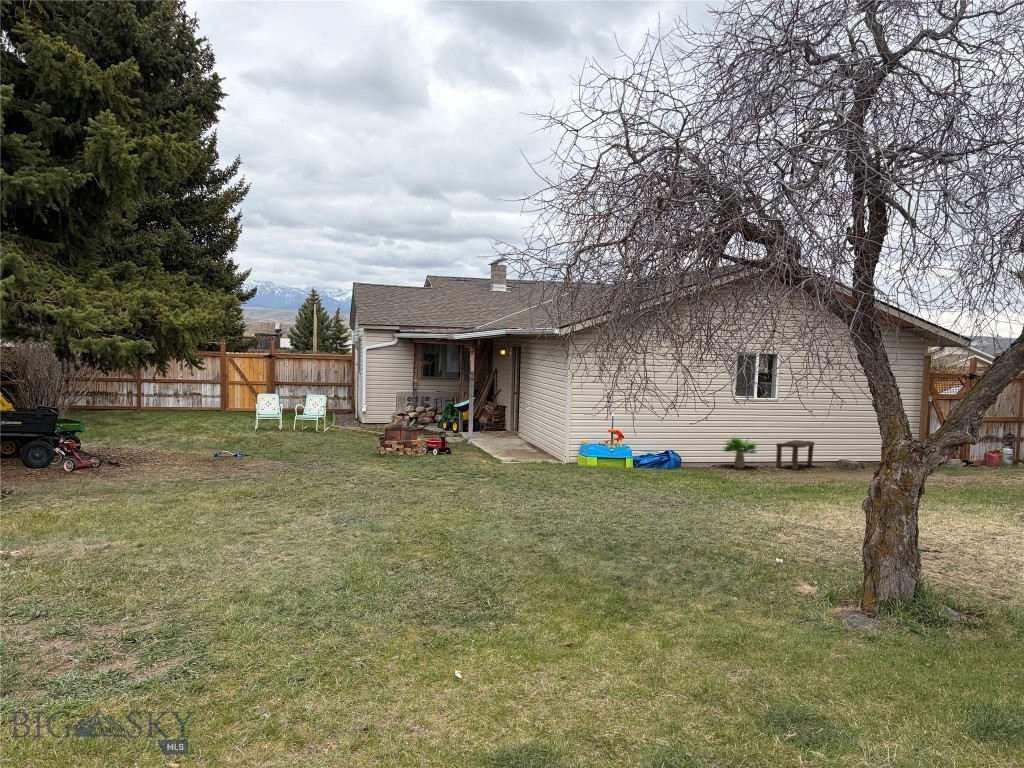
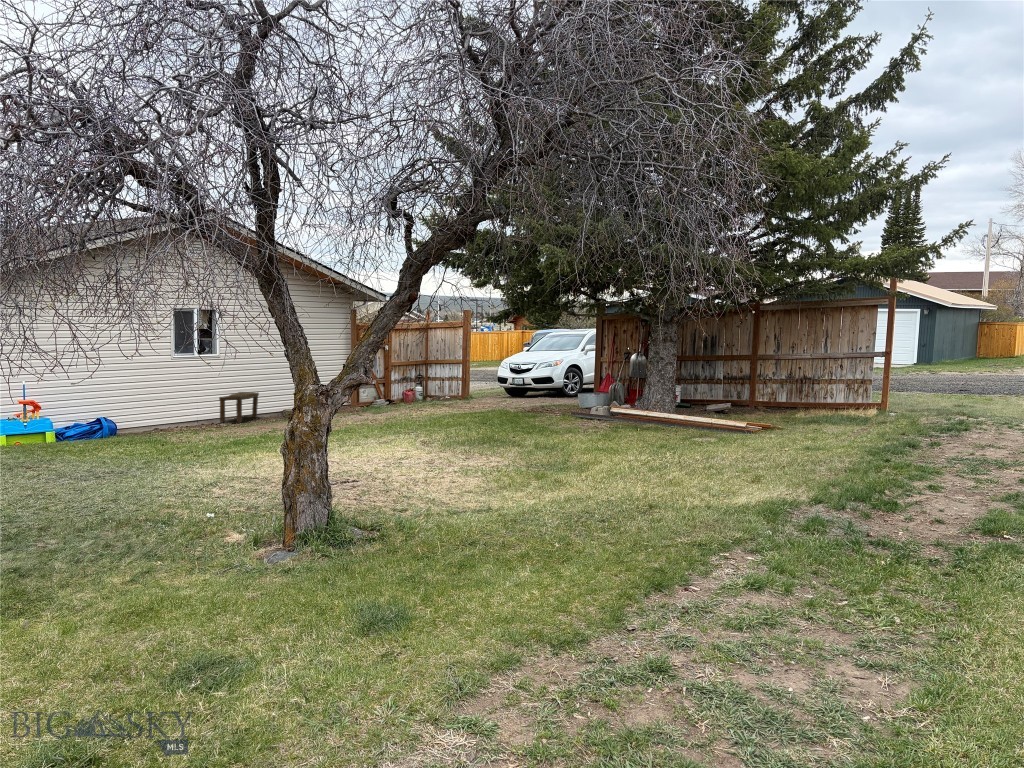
potted plant: present [723,438,757,468] -> none [156,390,202,426]

